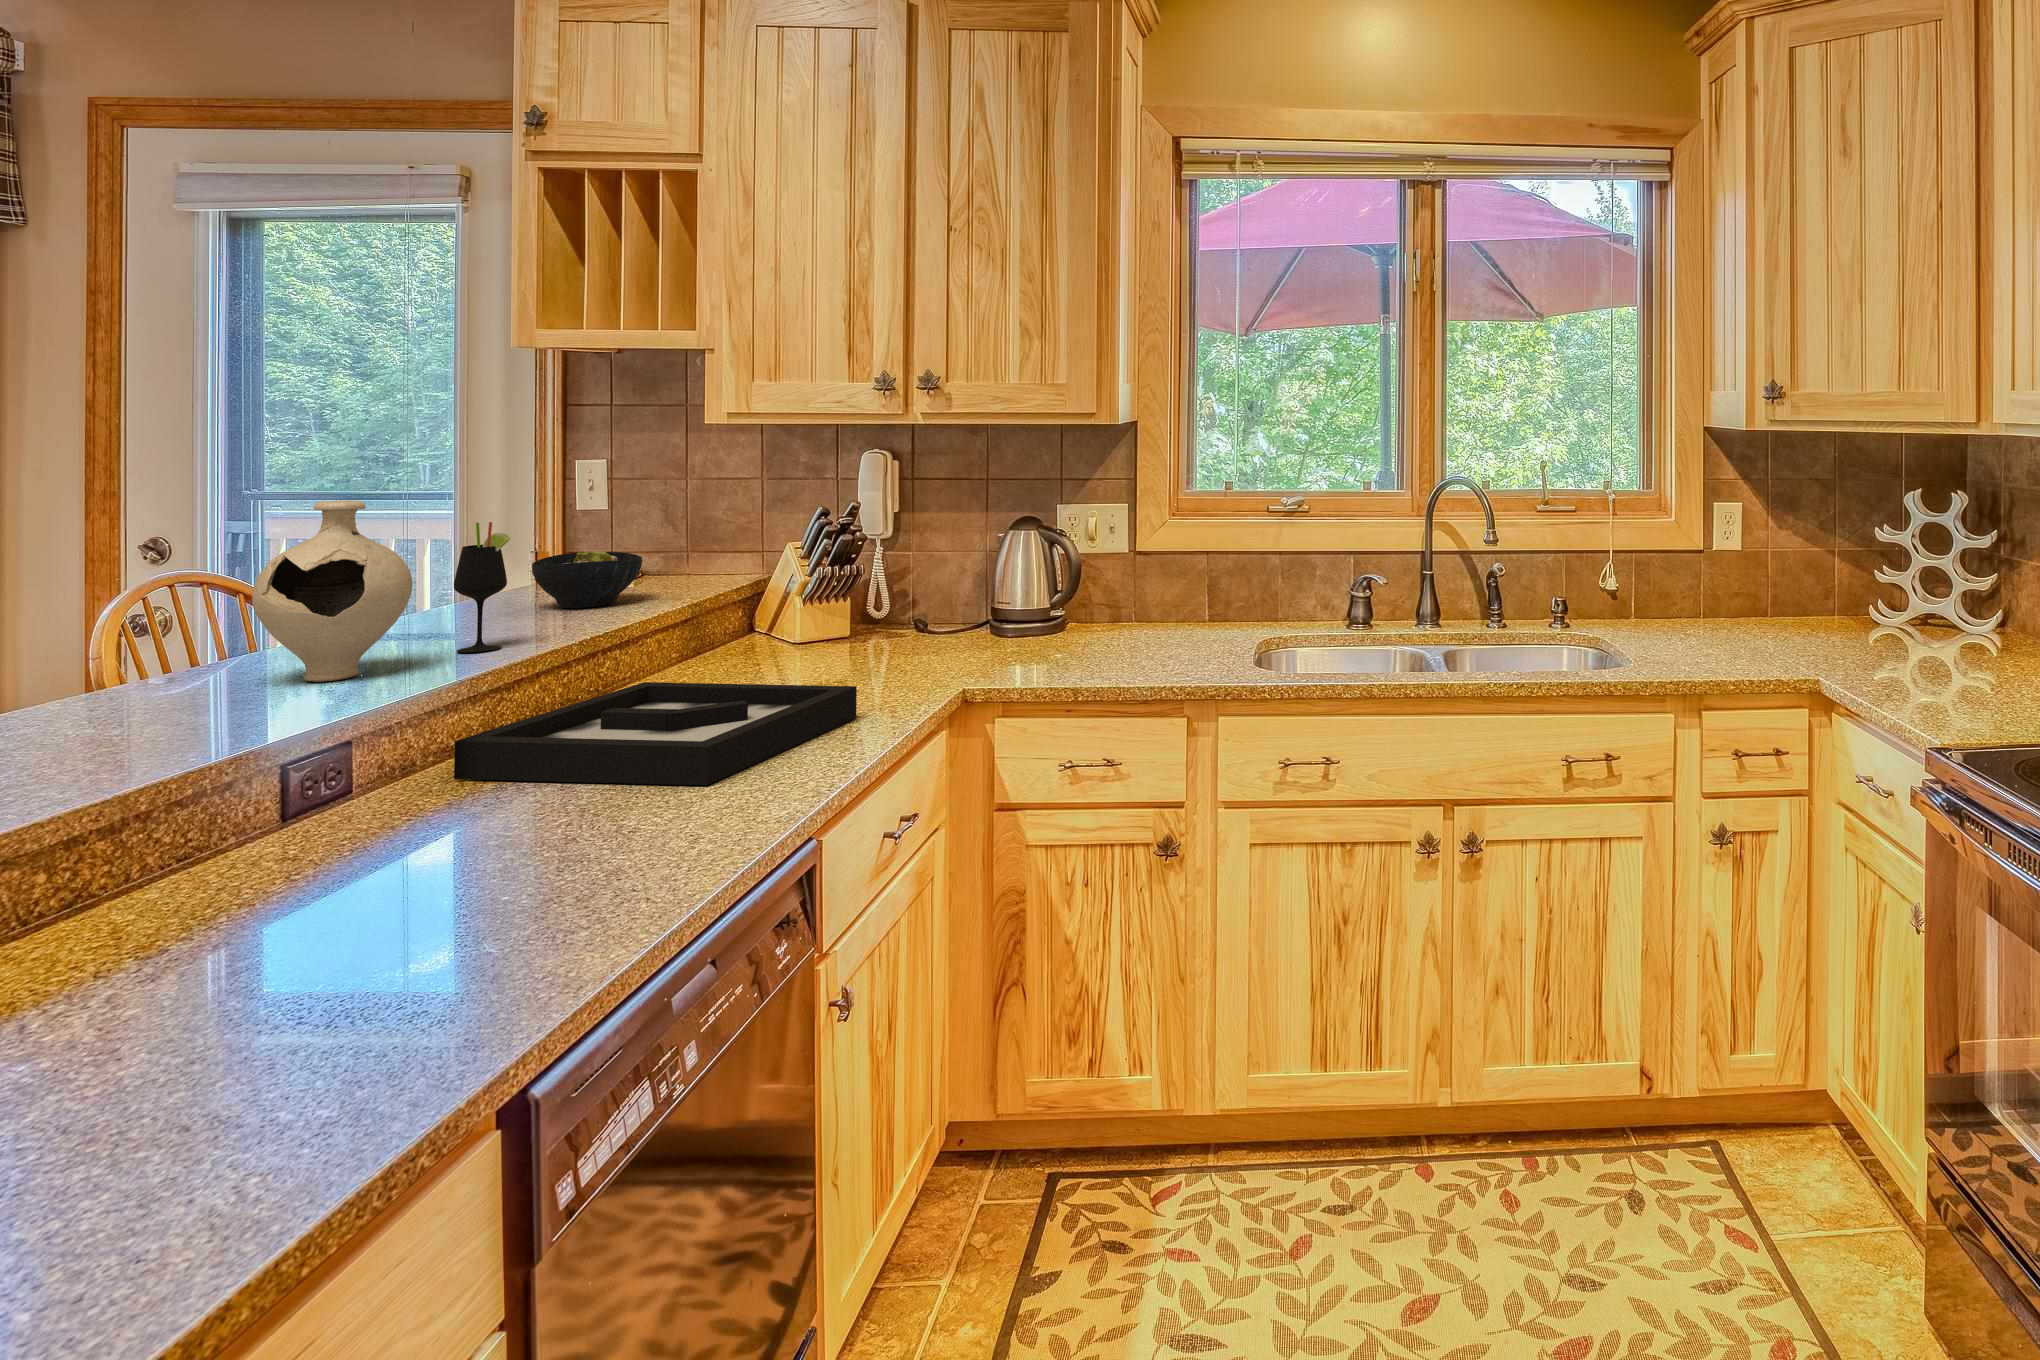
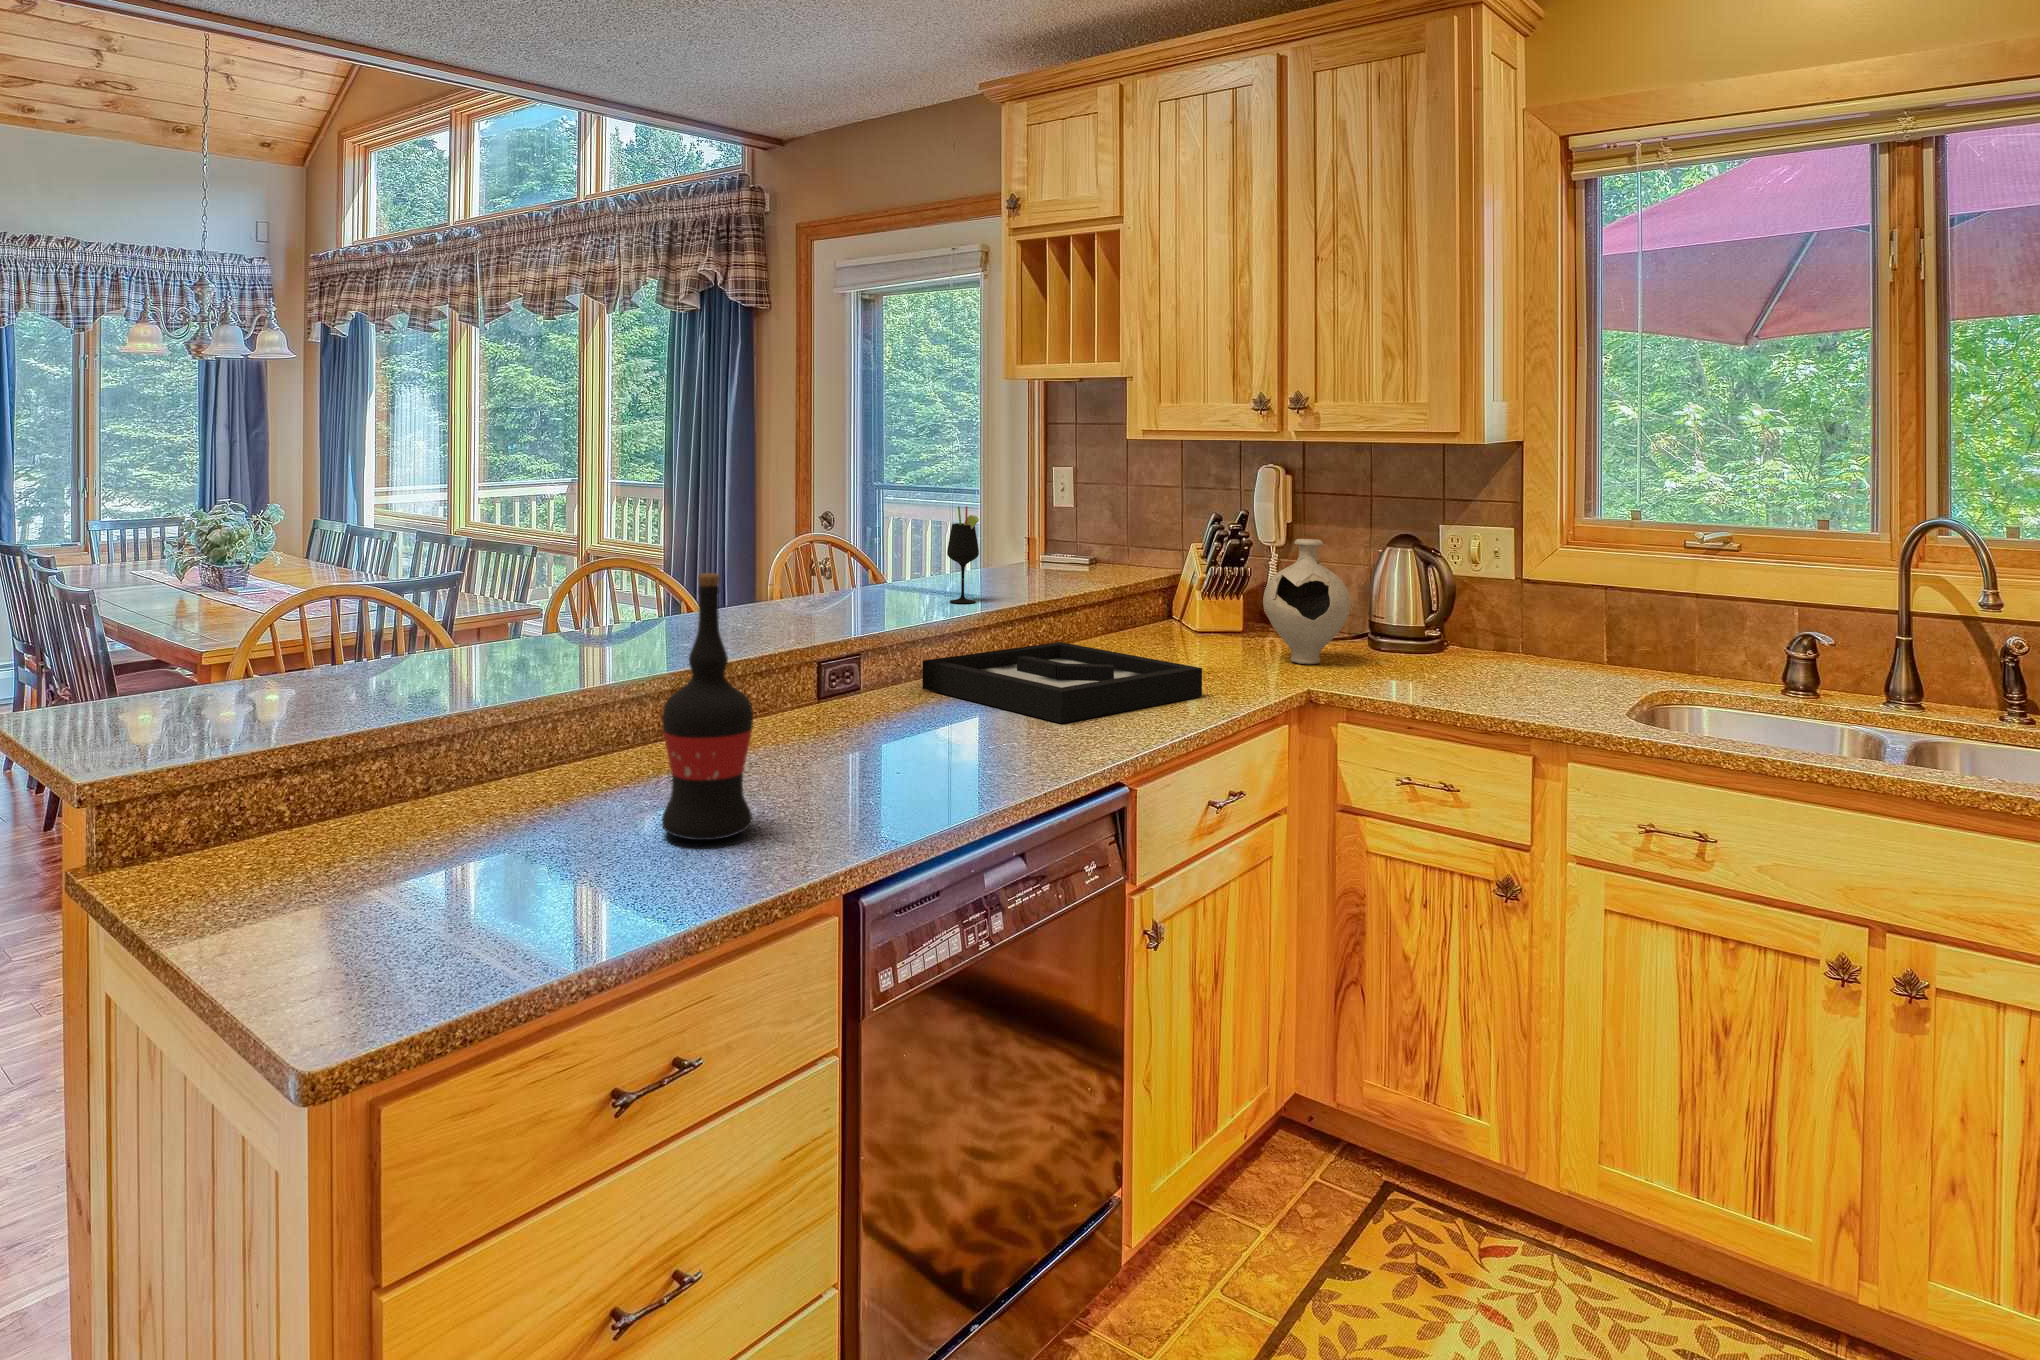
decorative vase: present [252,500,412,682] -> present [1263,539,1350,664]
bowl: present [532,551,642,608] -> none [1015,539,1088,583]
wine bottle: none [139,680,342,1114] -> present [662,573,753,840]

